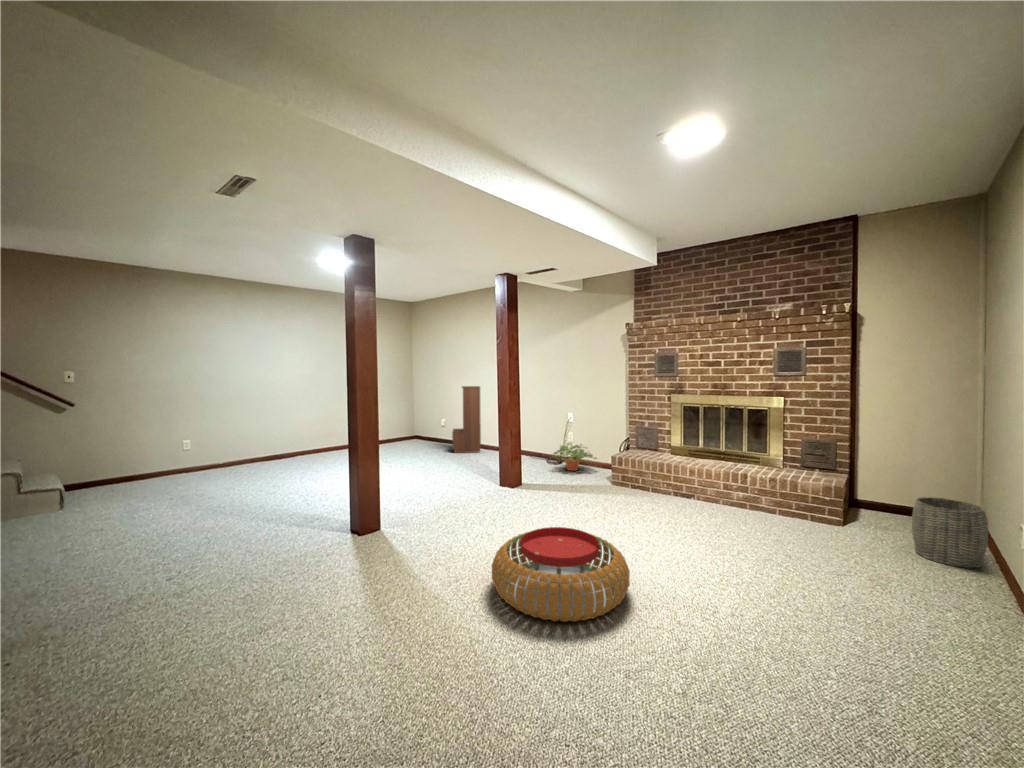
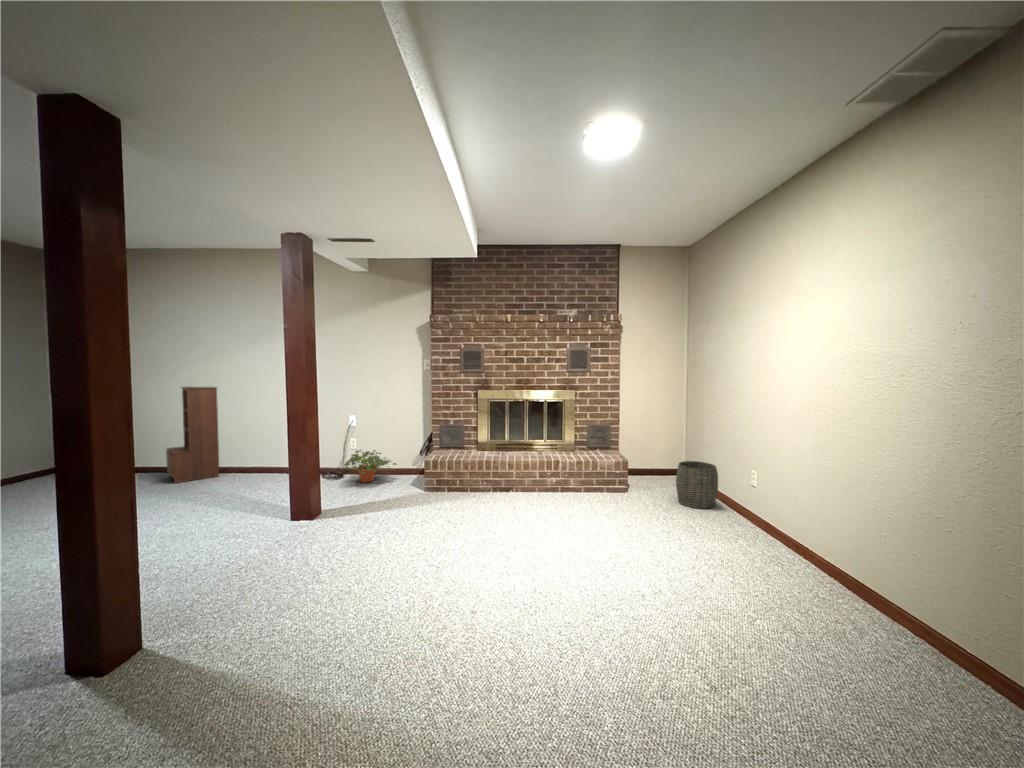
pouf: present [492,527,630,622] -> none [406,556,572,684]

